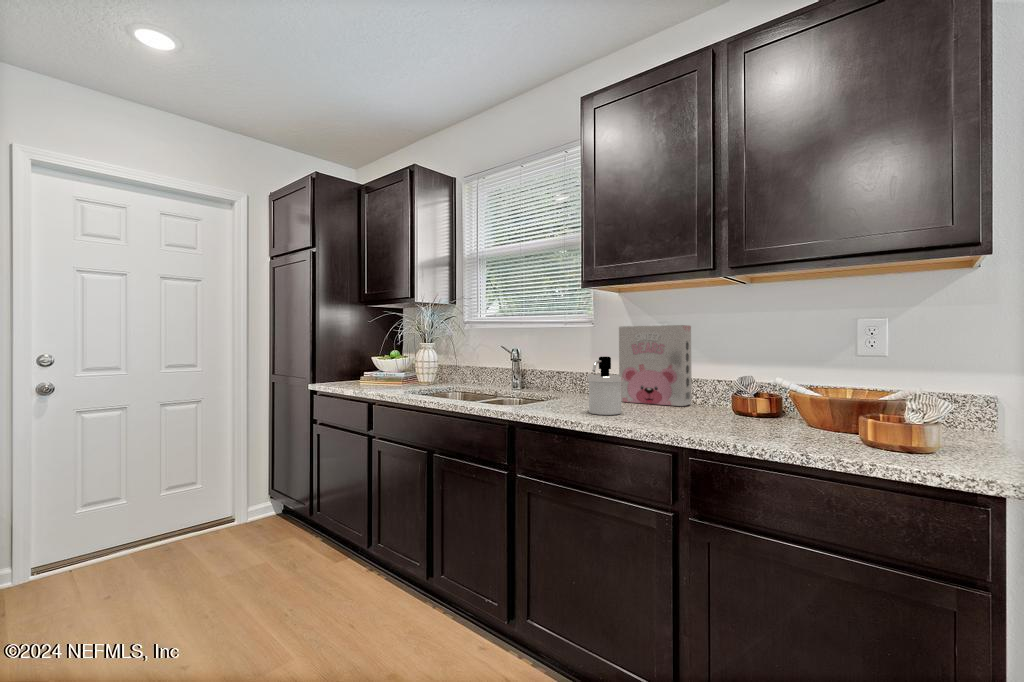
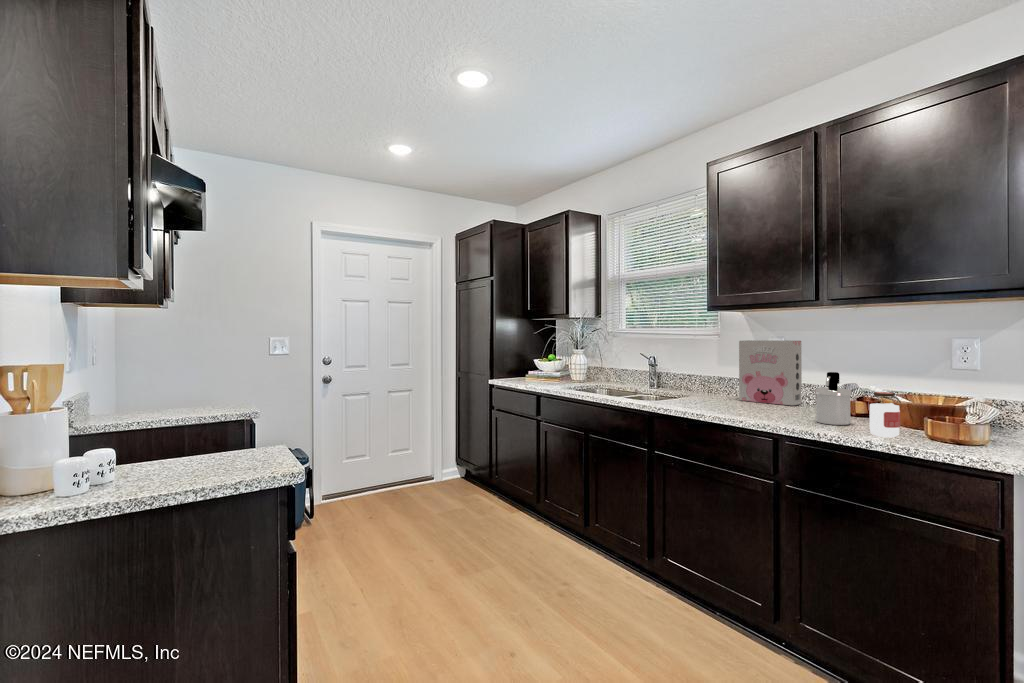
soap dispenser: present [588,357,623,415] -> present [815,372,852,425]
jar: none [799,384,842,448] -> present [870,392,901,437]

